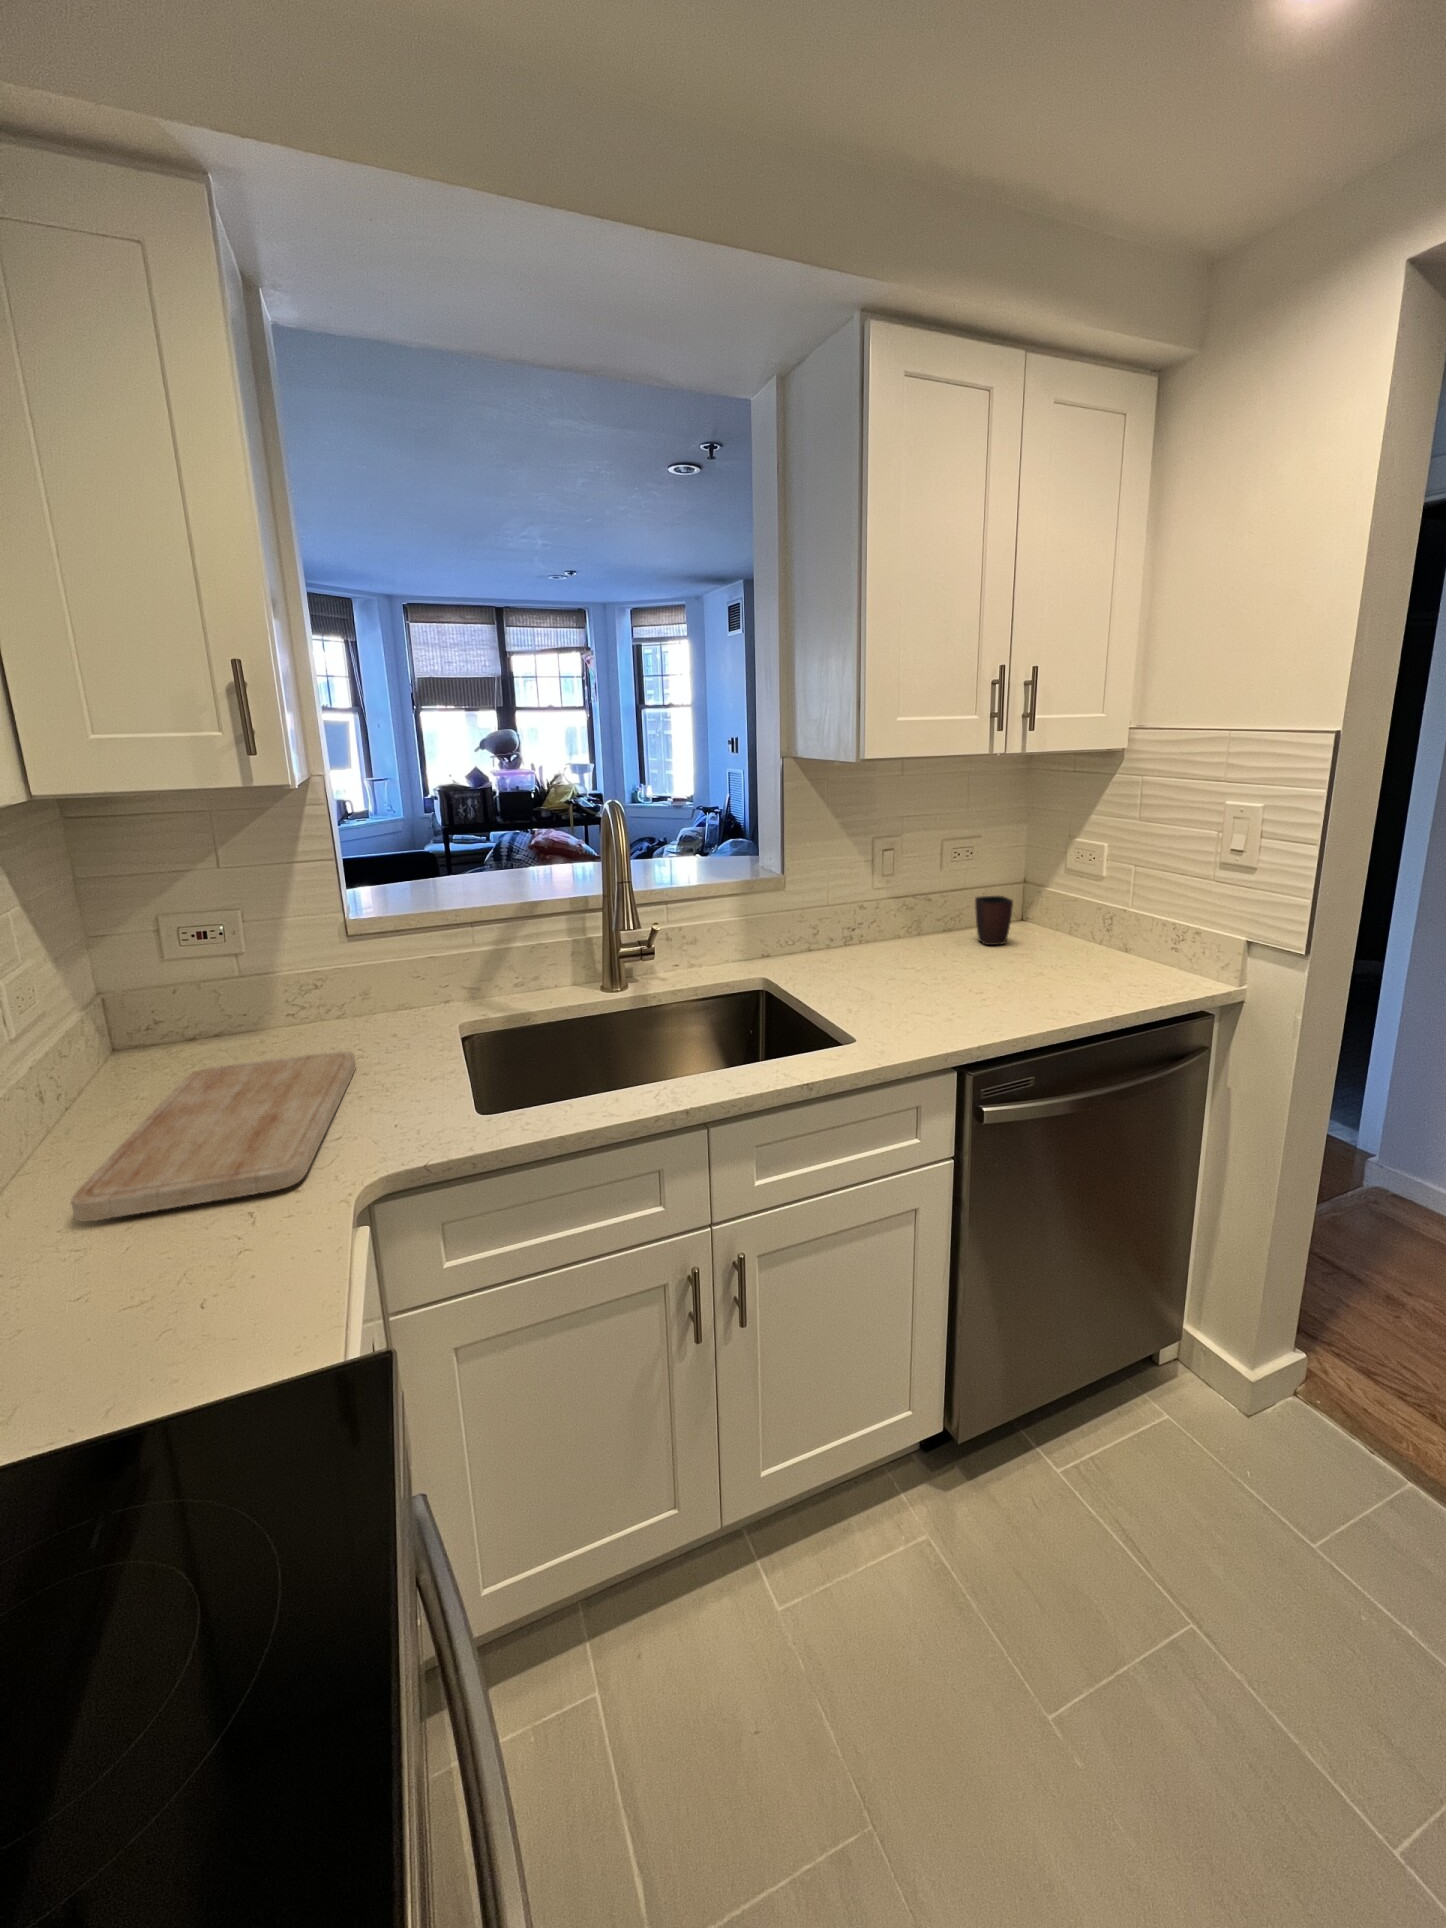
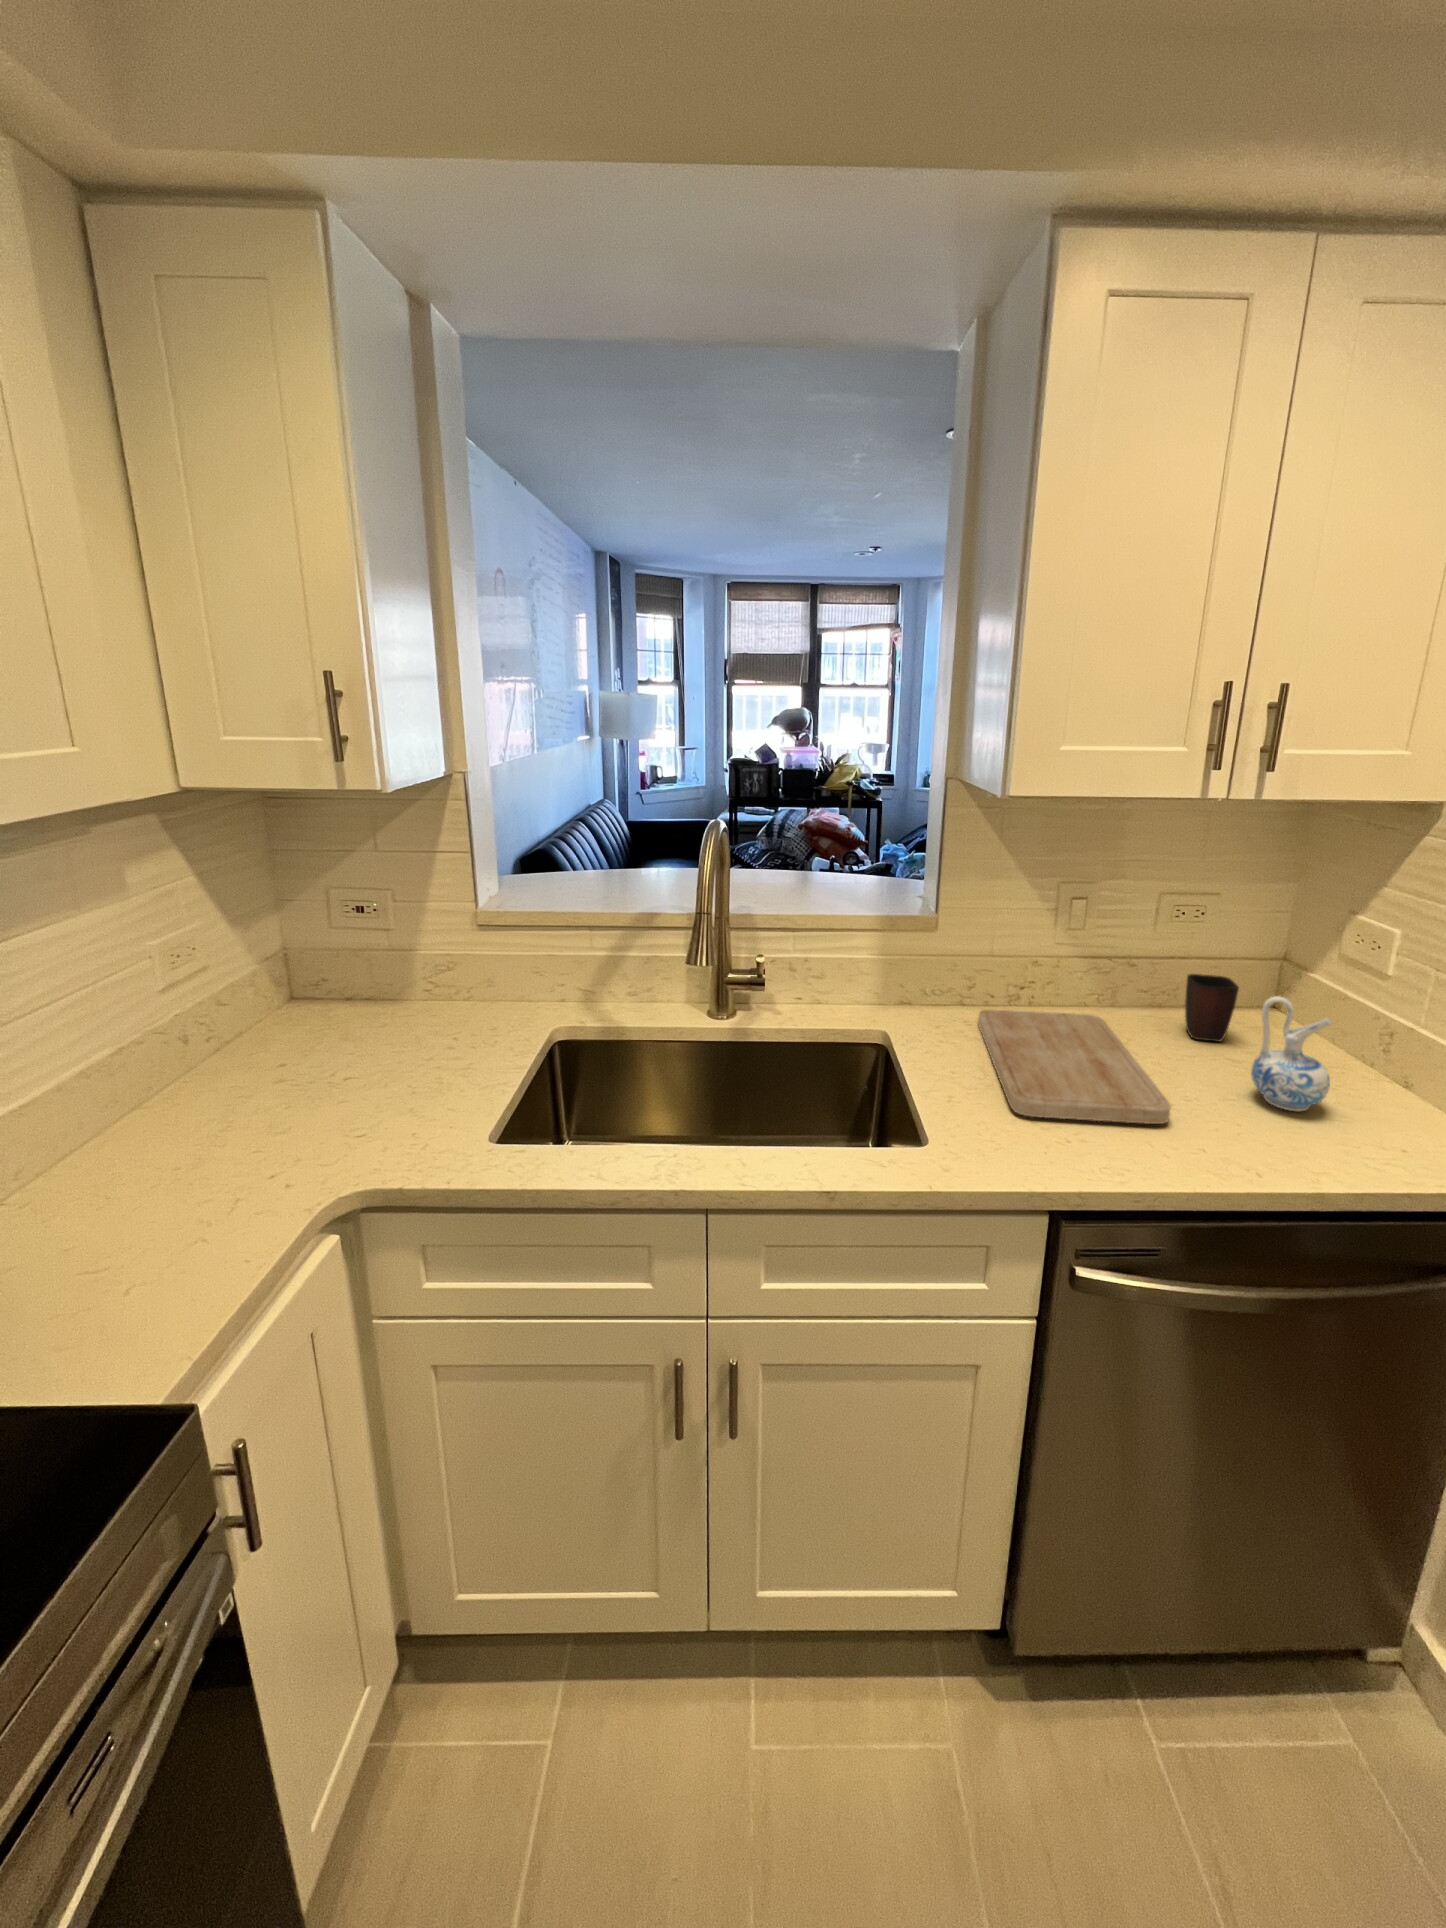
ceramic pitcher: none [1043,894,1094,976] -> present [1251,996,1331,1111]
cutting board: present [71,1051,356,1221] -> present [978,1010,1171,1124]

